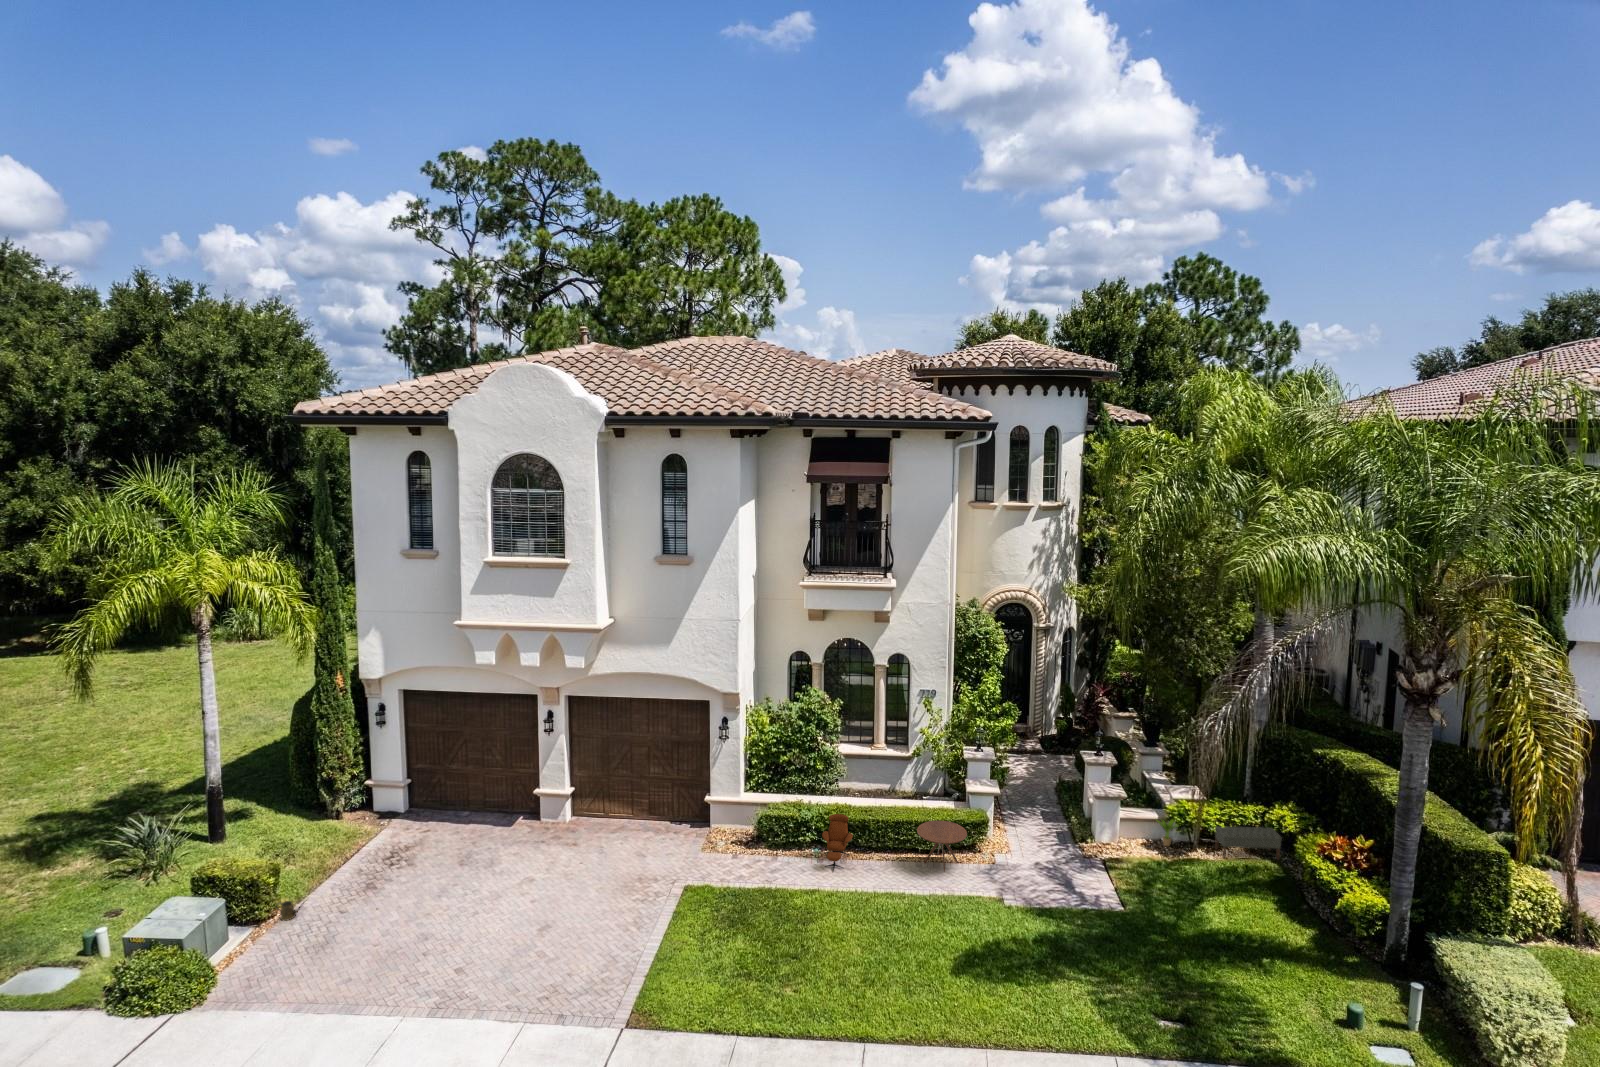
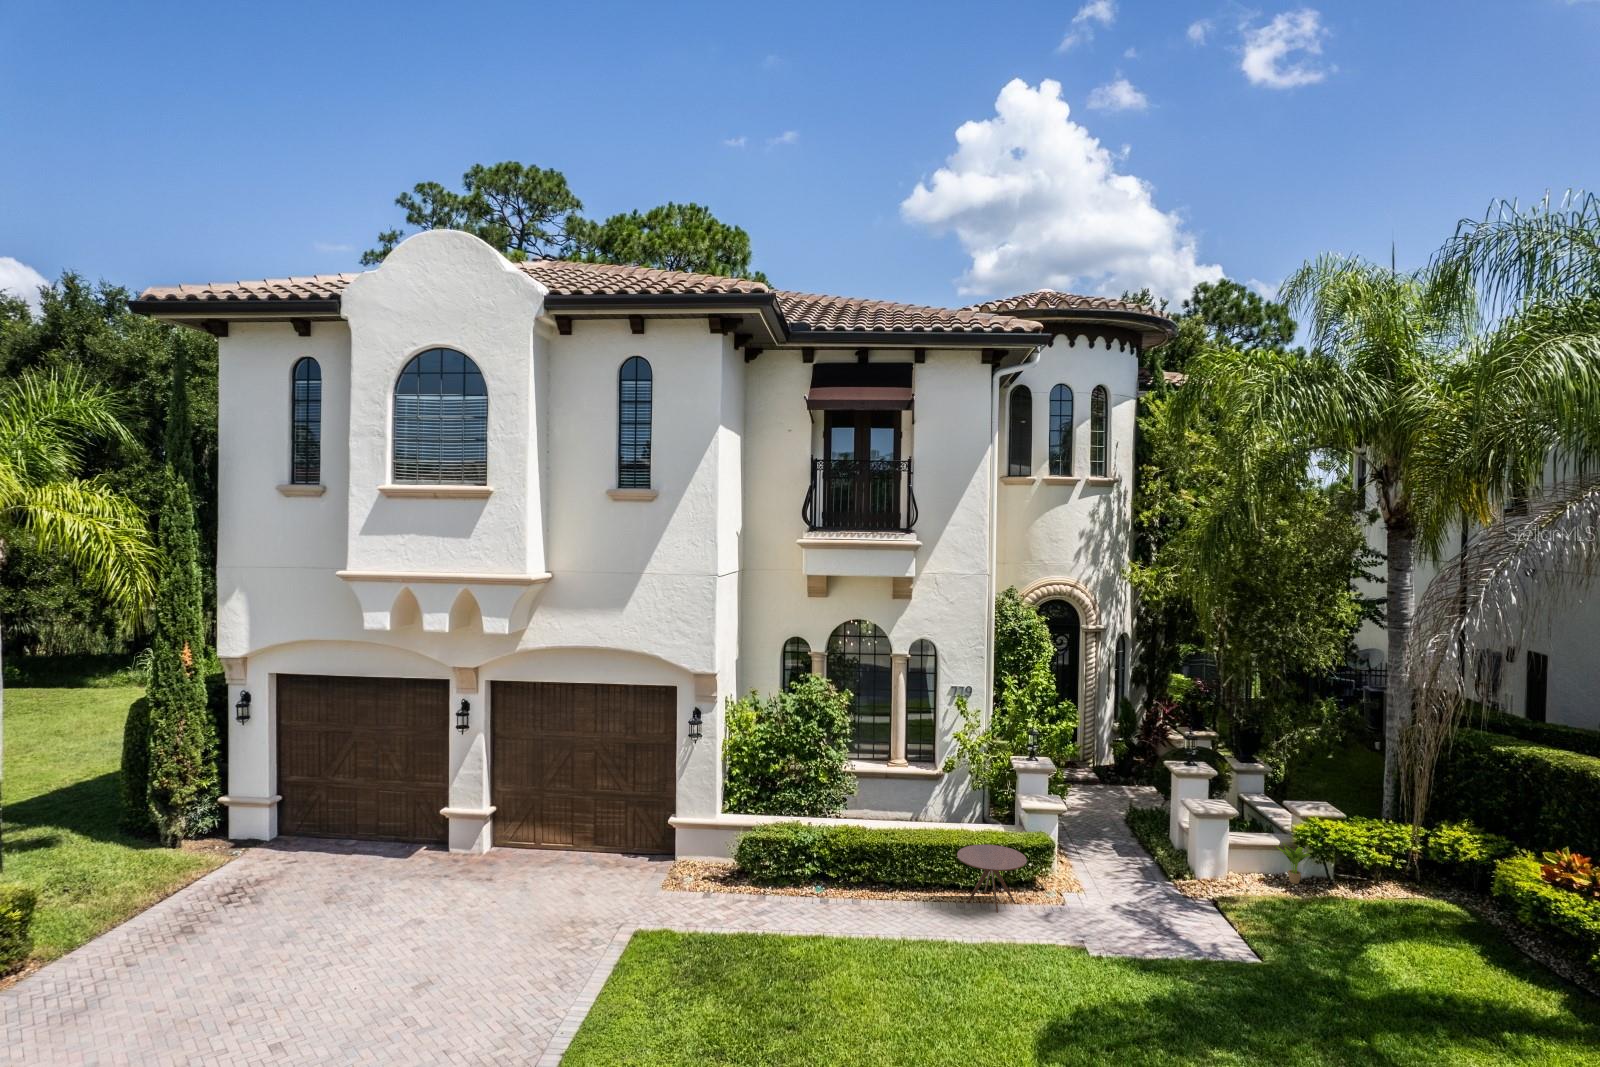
lounge chair: present [822,814,853,871] -> none [826,836,868,913]
bench: present [1215,826,1282,860] -> none [1360,855,1458,901]
watering can: present [276,901,302,921] -> none [28,939,78,972]

